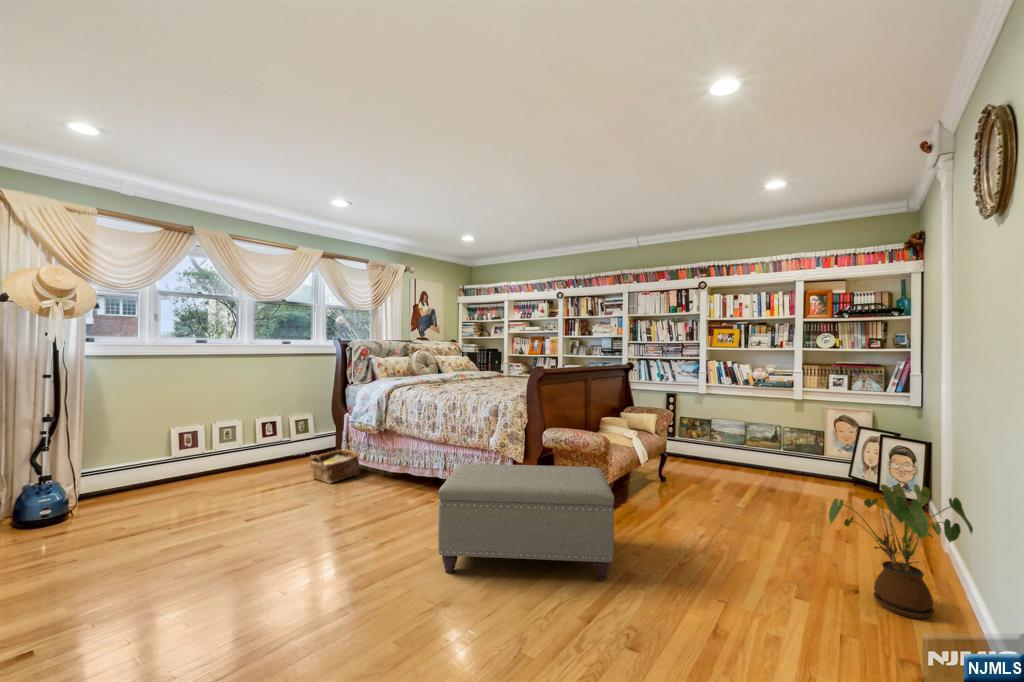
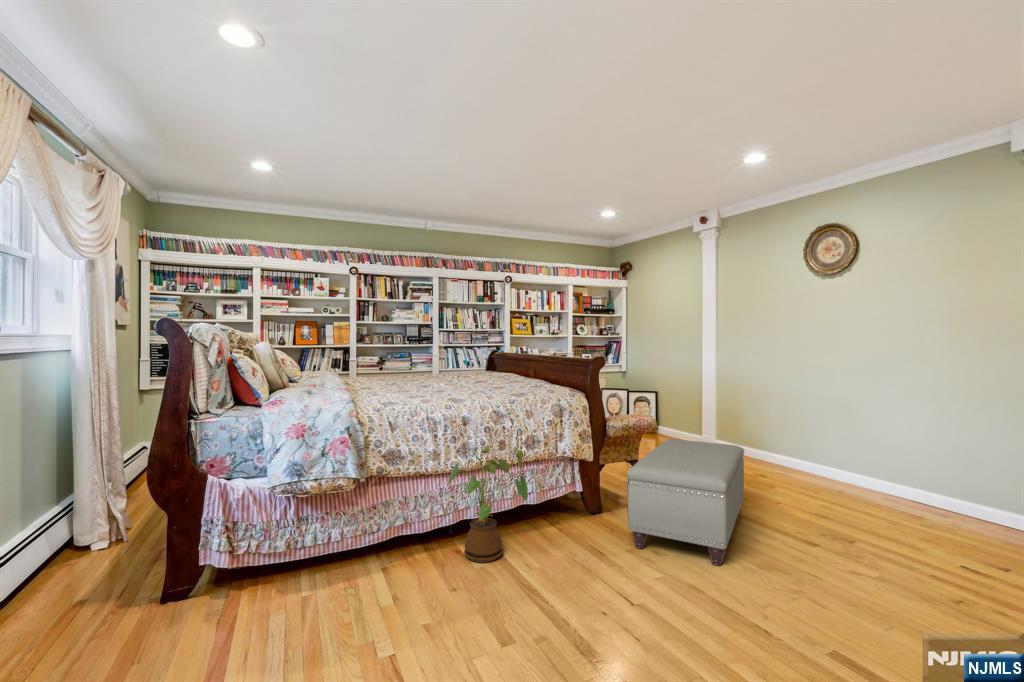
woven basket: present [310,444,360,484] -> none [237,529,324,631]
house plant: present [829,484,973,619] -> present [448,445,528,563]

